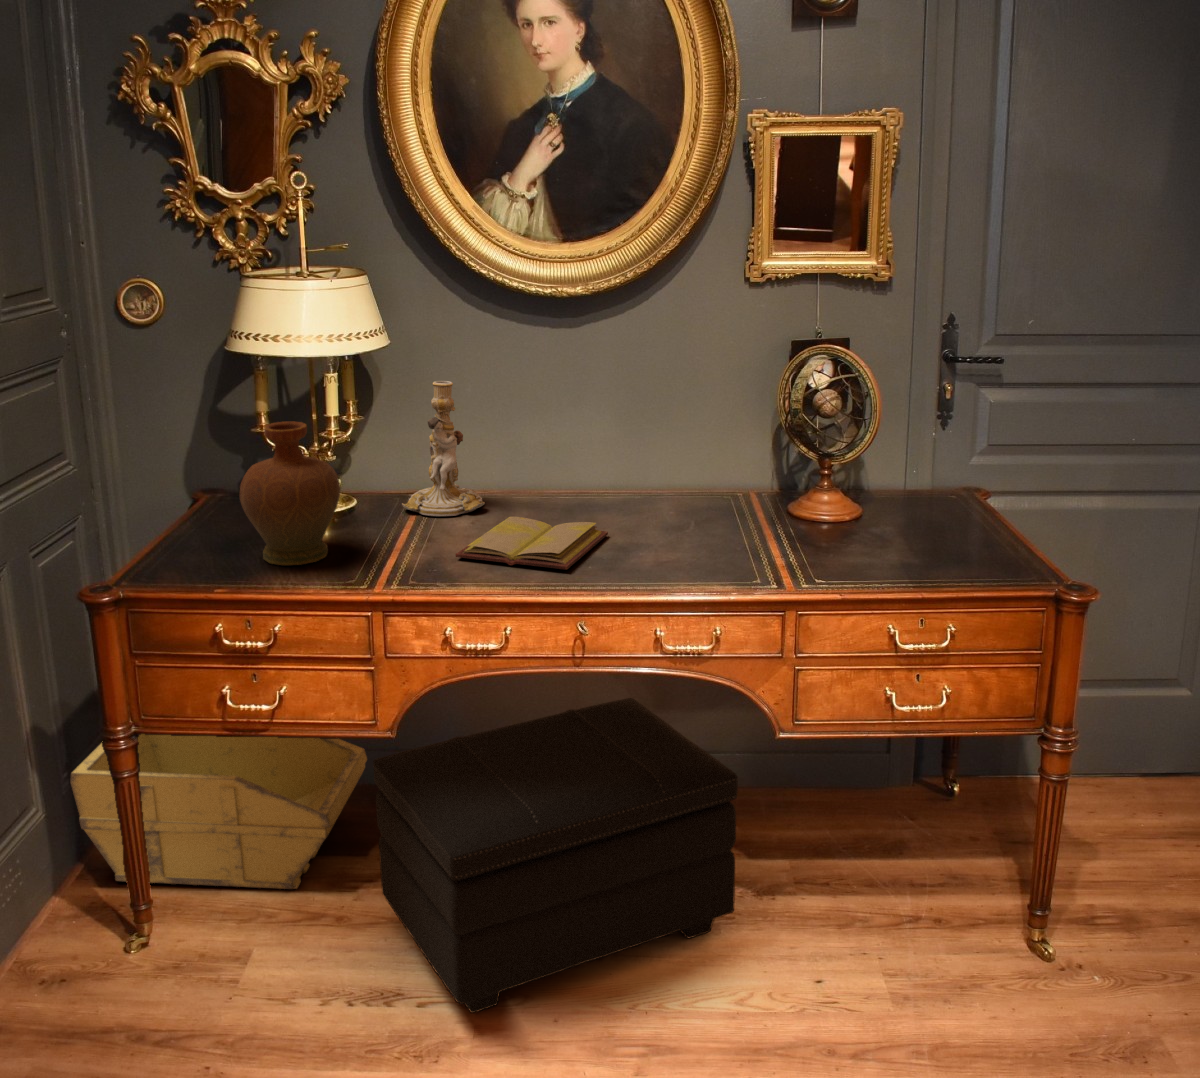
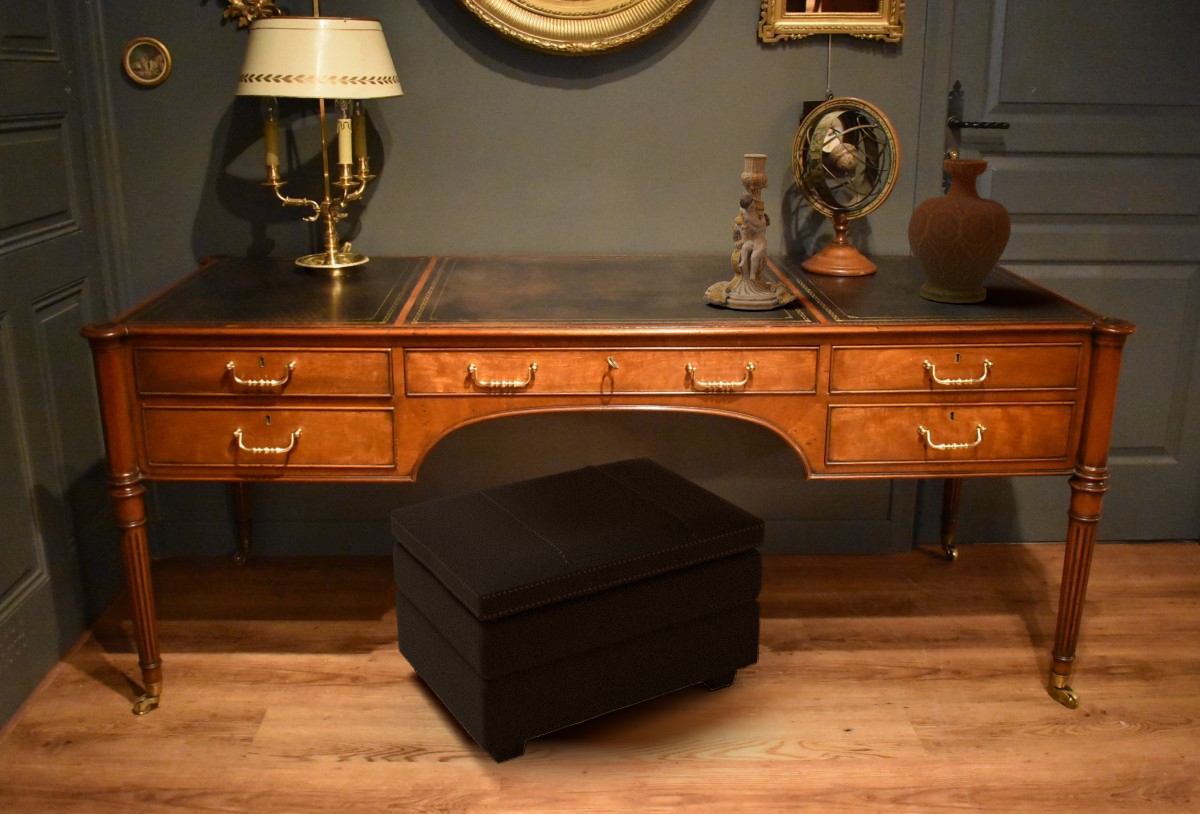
candlestick: present [402,381,485,516] -> present [703,154,798,310]
decorative vase: present [240,422,341,565] -> present [908,159,1011,303]
diary: present [456,517,608,569] -> none [476,268,628,308]
storage bin: present [71,734,367,889] -> none [75,480,379,651]

